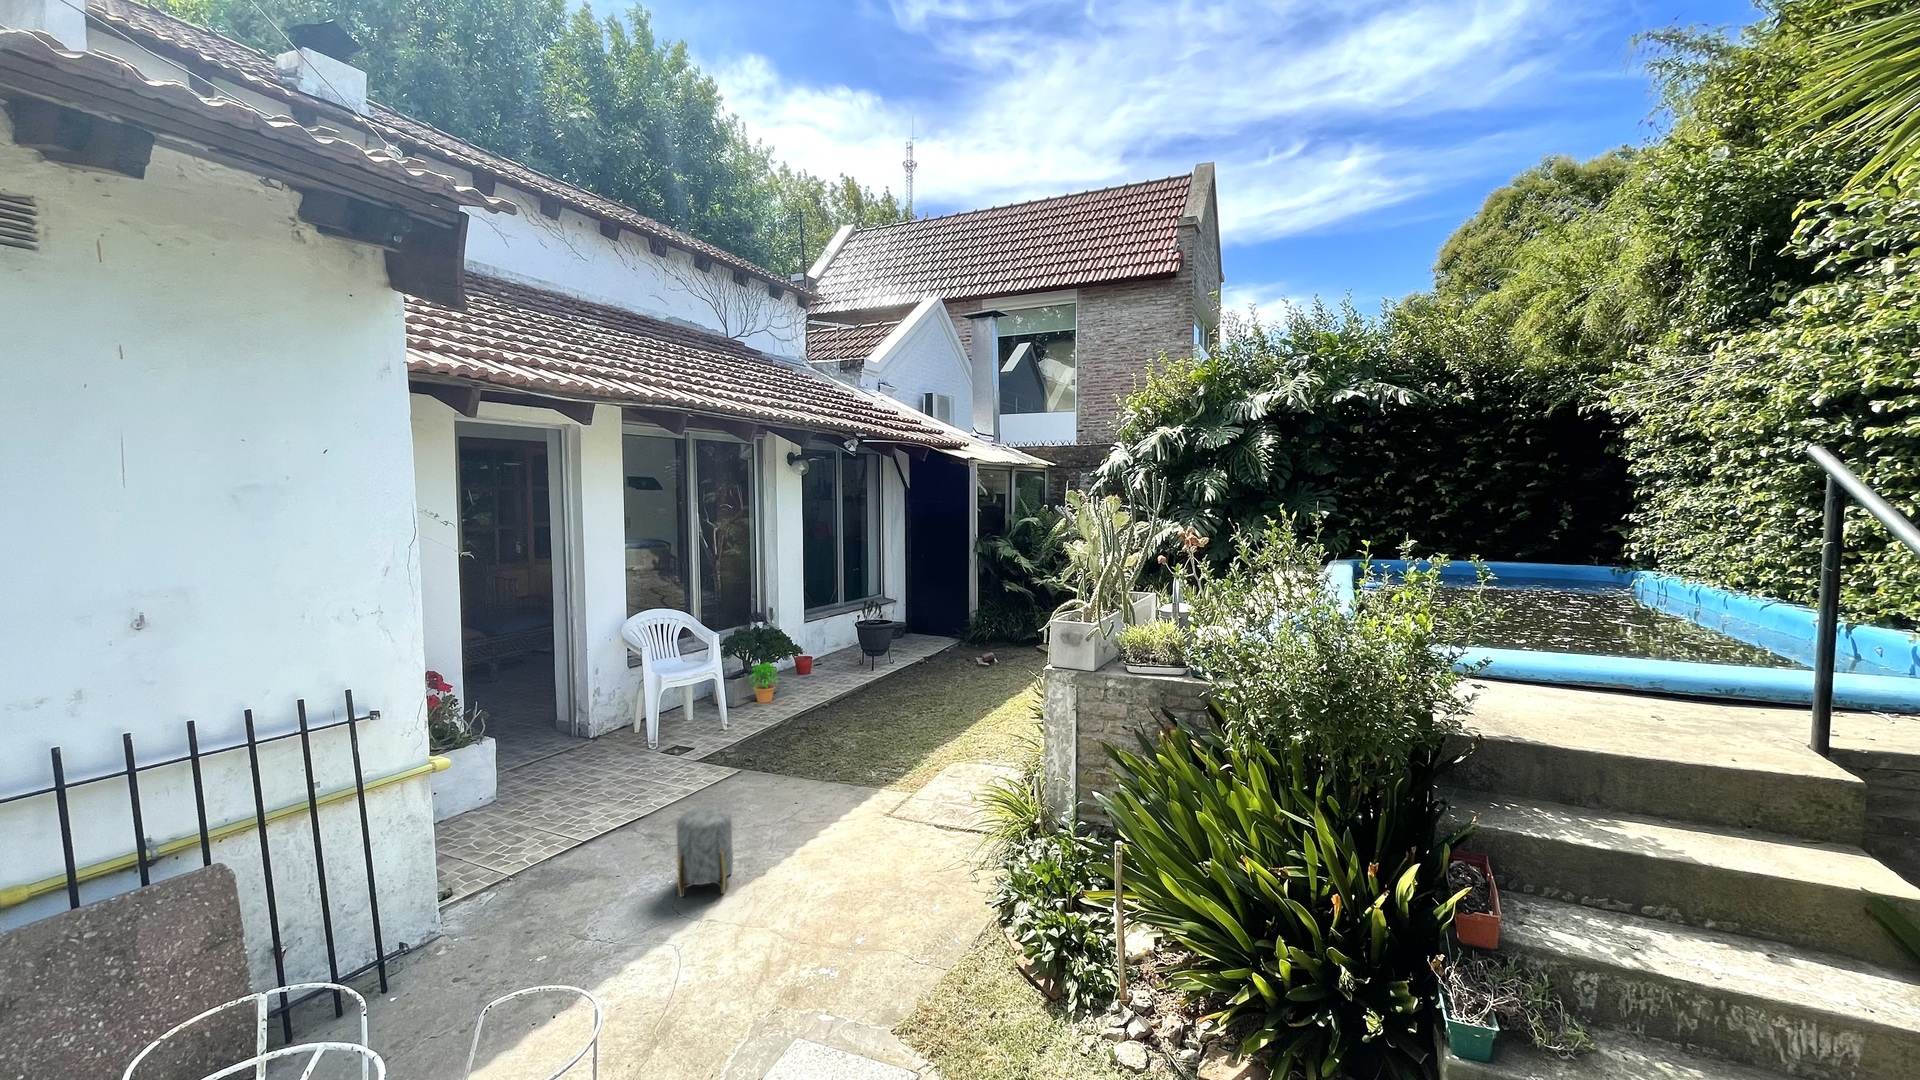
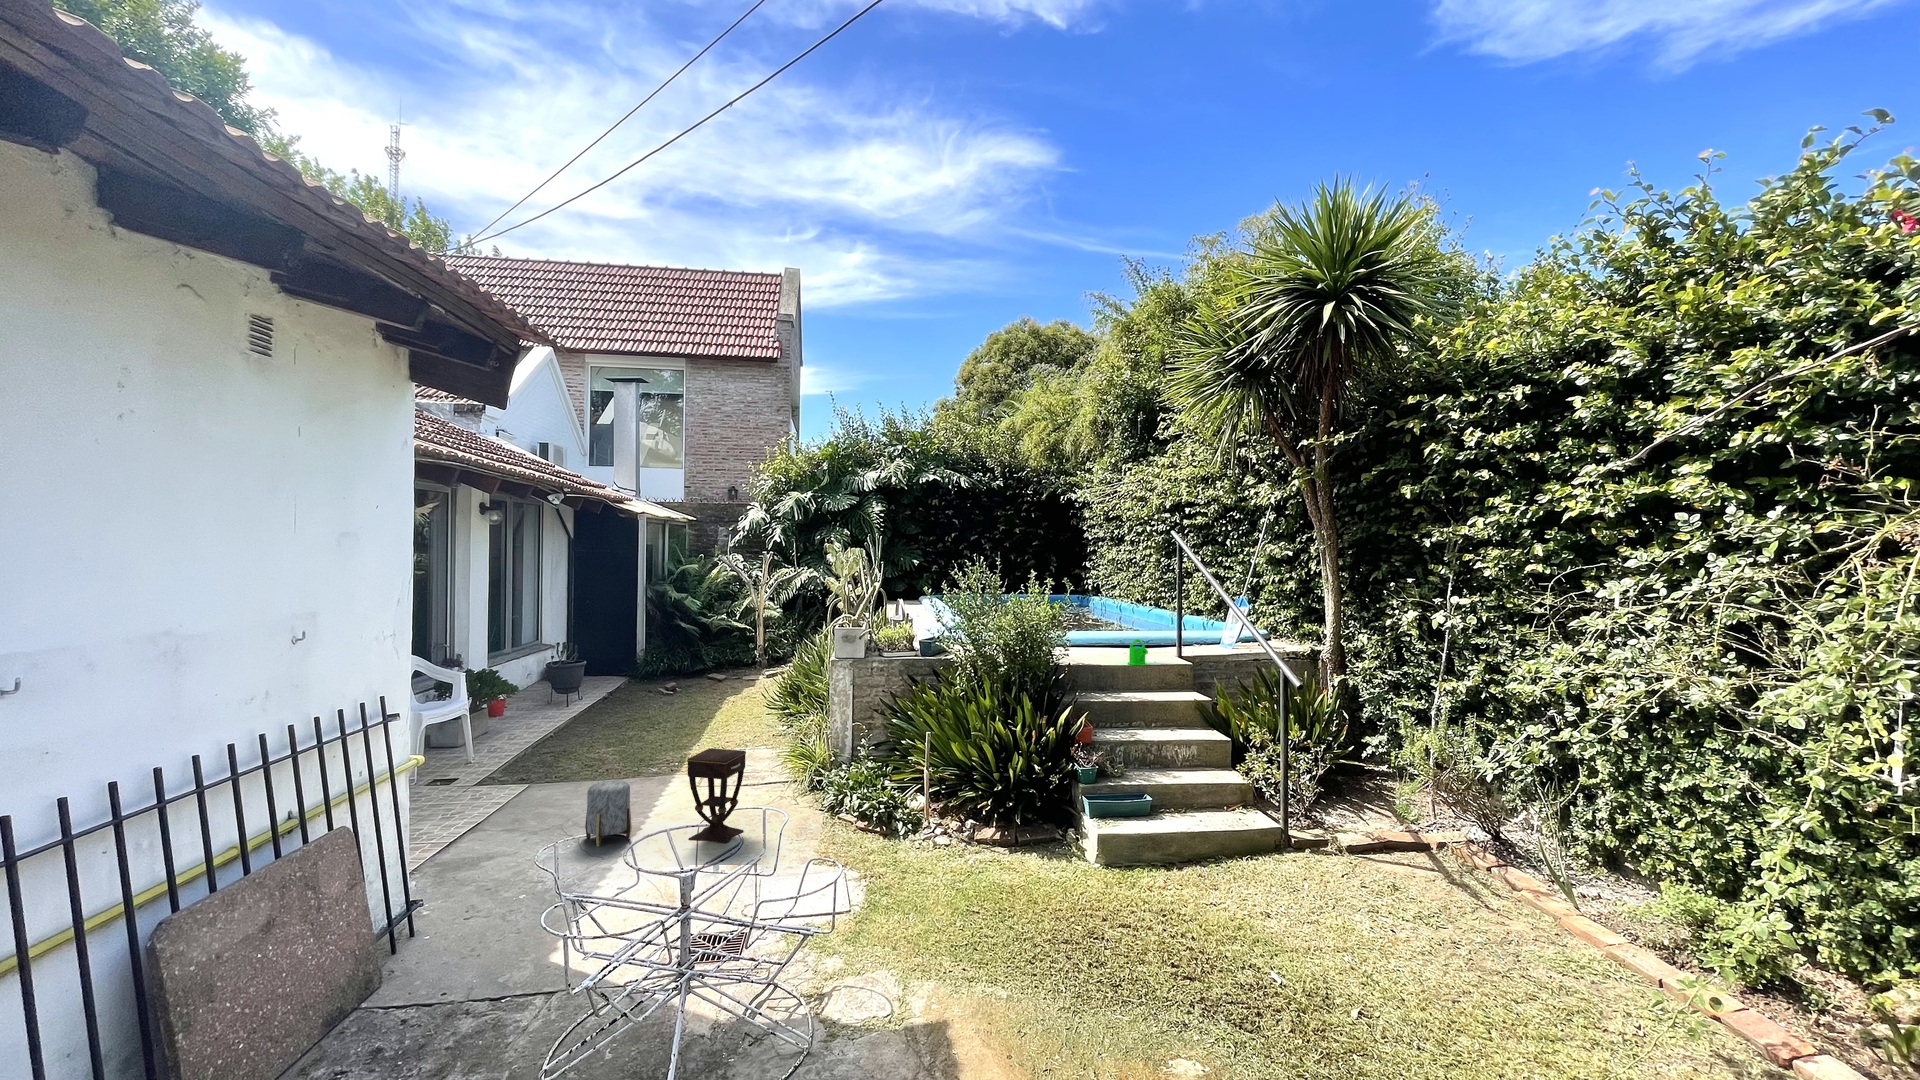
potted plant: present [750,662,778,703] -> none [459,702,493,742]
watering can: none [1655,693,1714,755] -> present [1128,639,1148,665]
side table: none [774,787,861,940] -> present [687,748,746,843]

